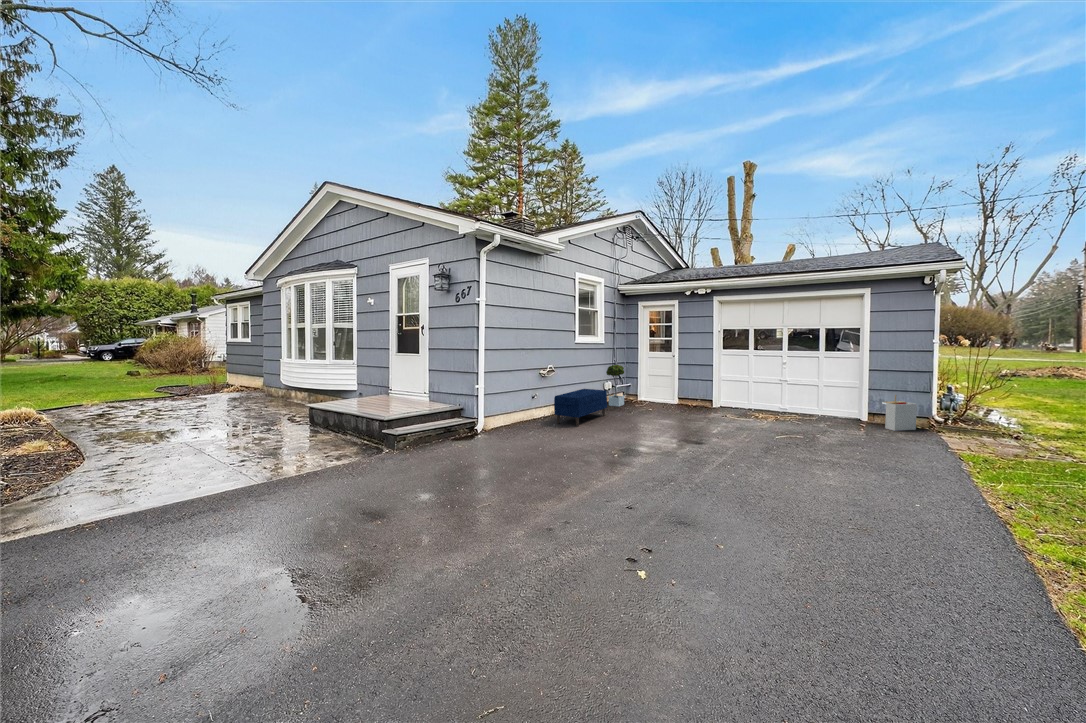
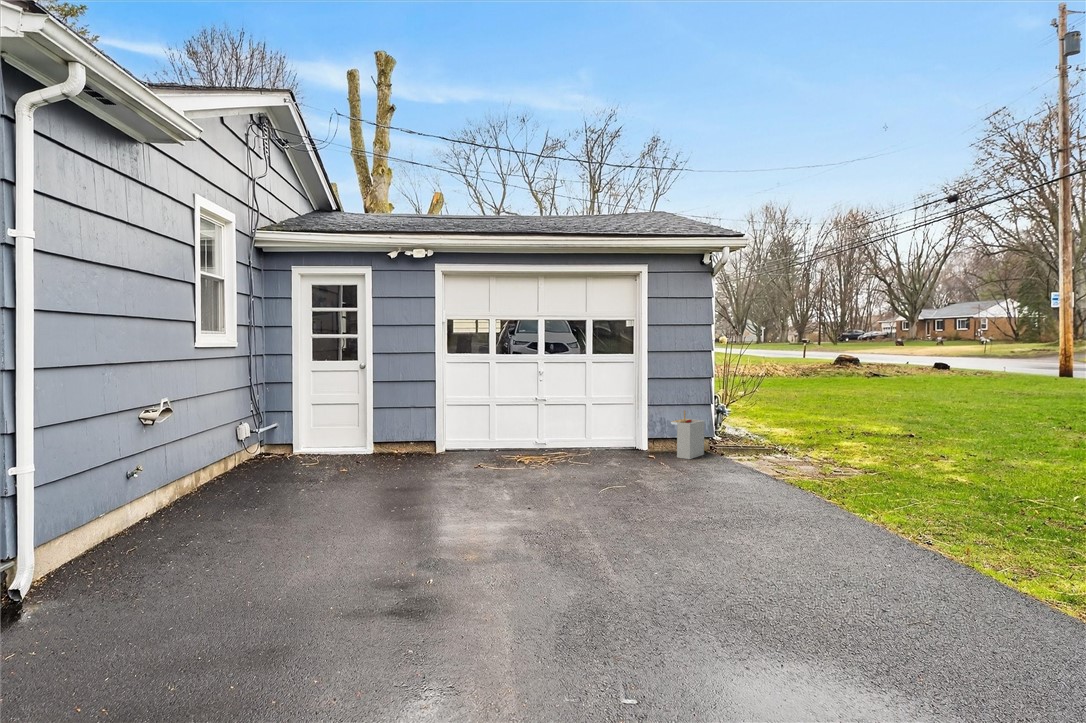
potted tree: present [606,364,624,407] -> none [228,385,271,477]
bench: present [554,389,607,426] -> none [96,445,245,551]

